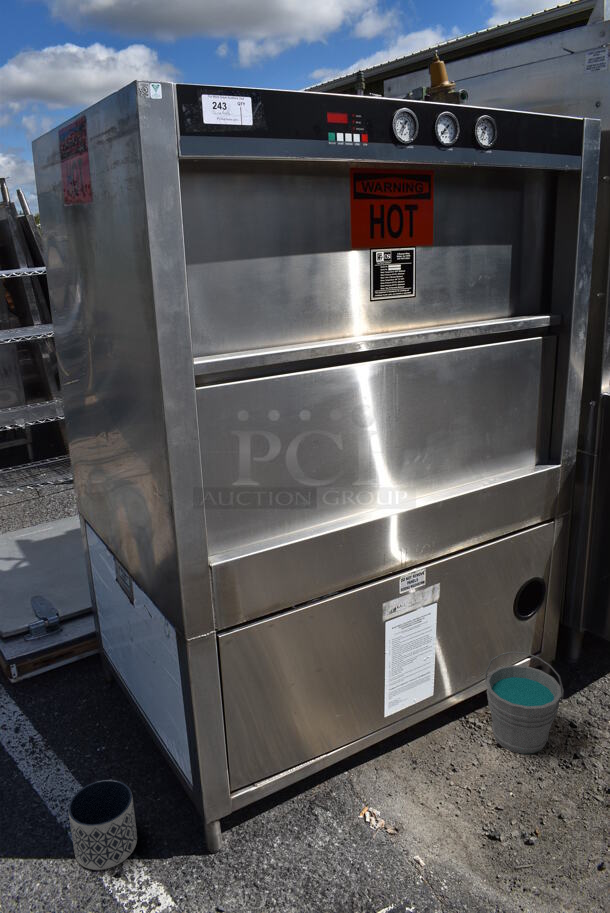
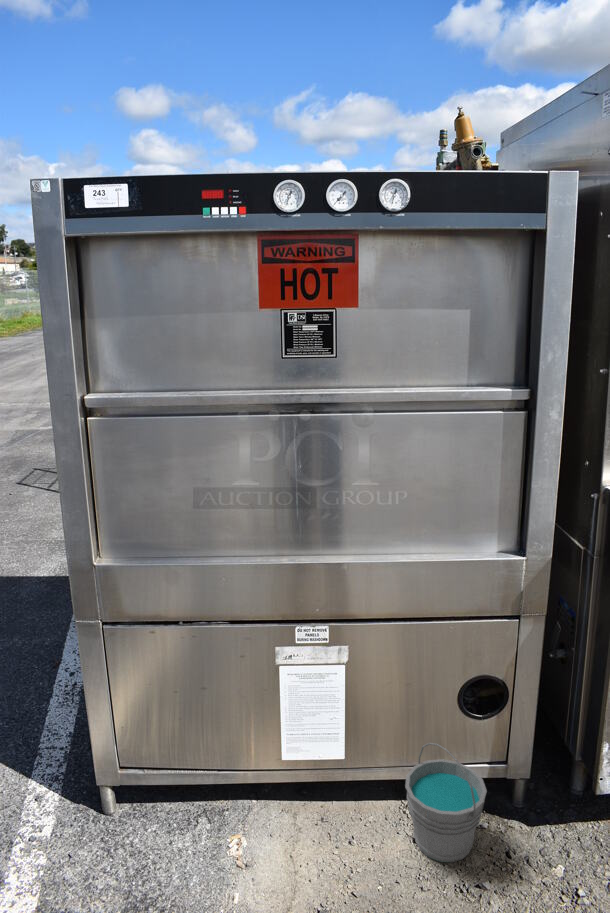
planter: present [68,780,137,870] -> none [18,723,75,792]

